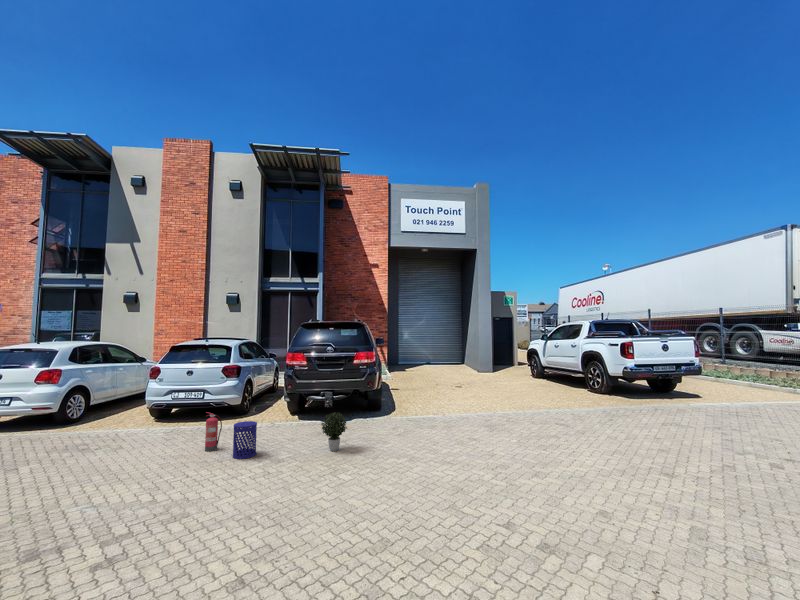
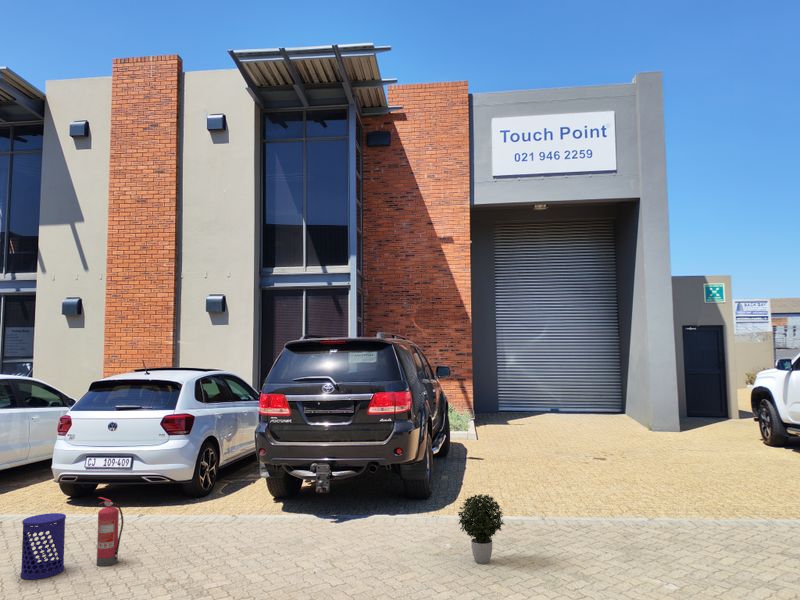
potted plant: present [321,412,347,451] -> present [458,494,505,564]
waste bin: present [233,421,257,459] -> present [20,513,66,579]

